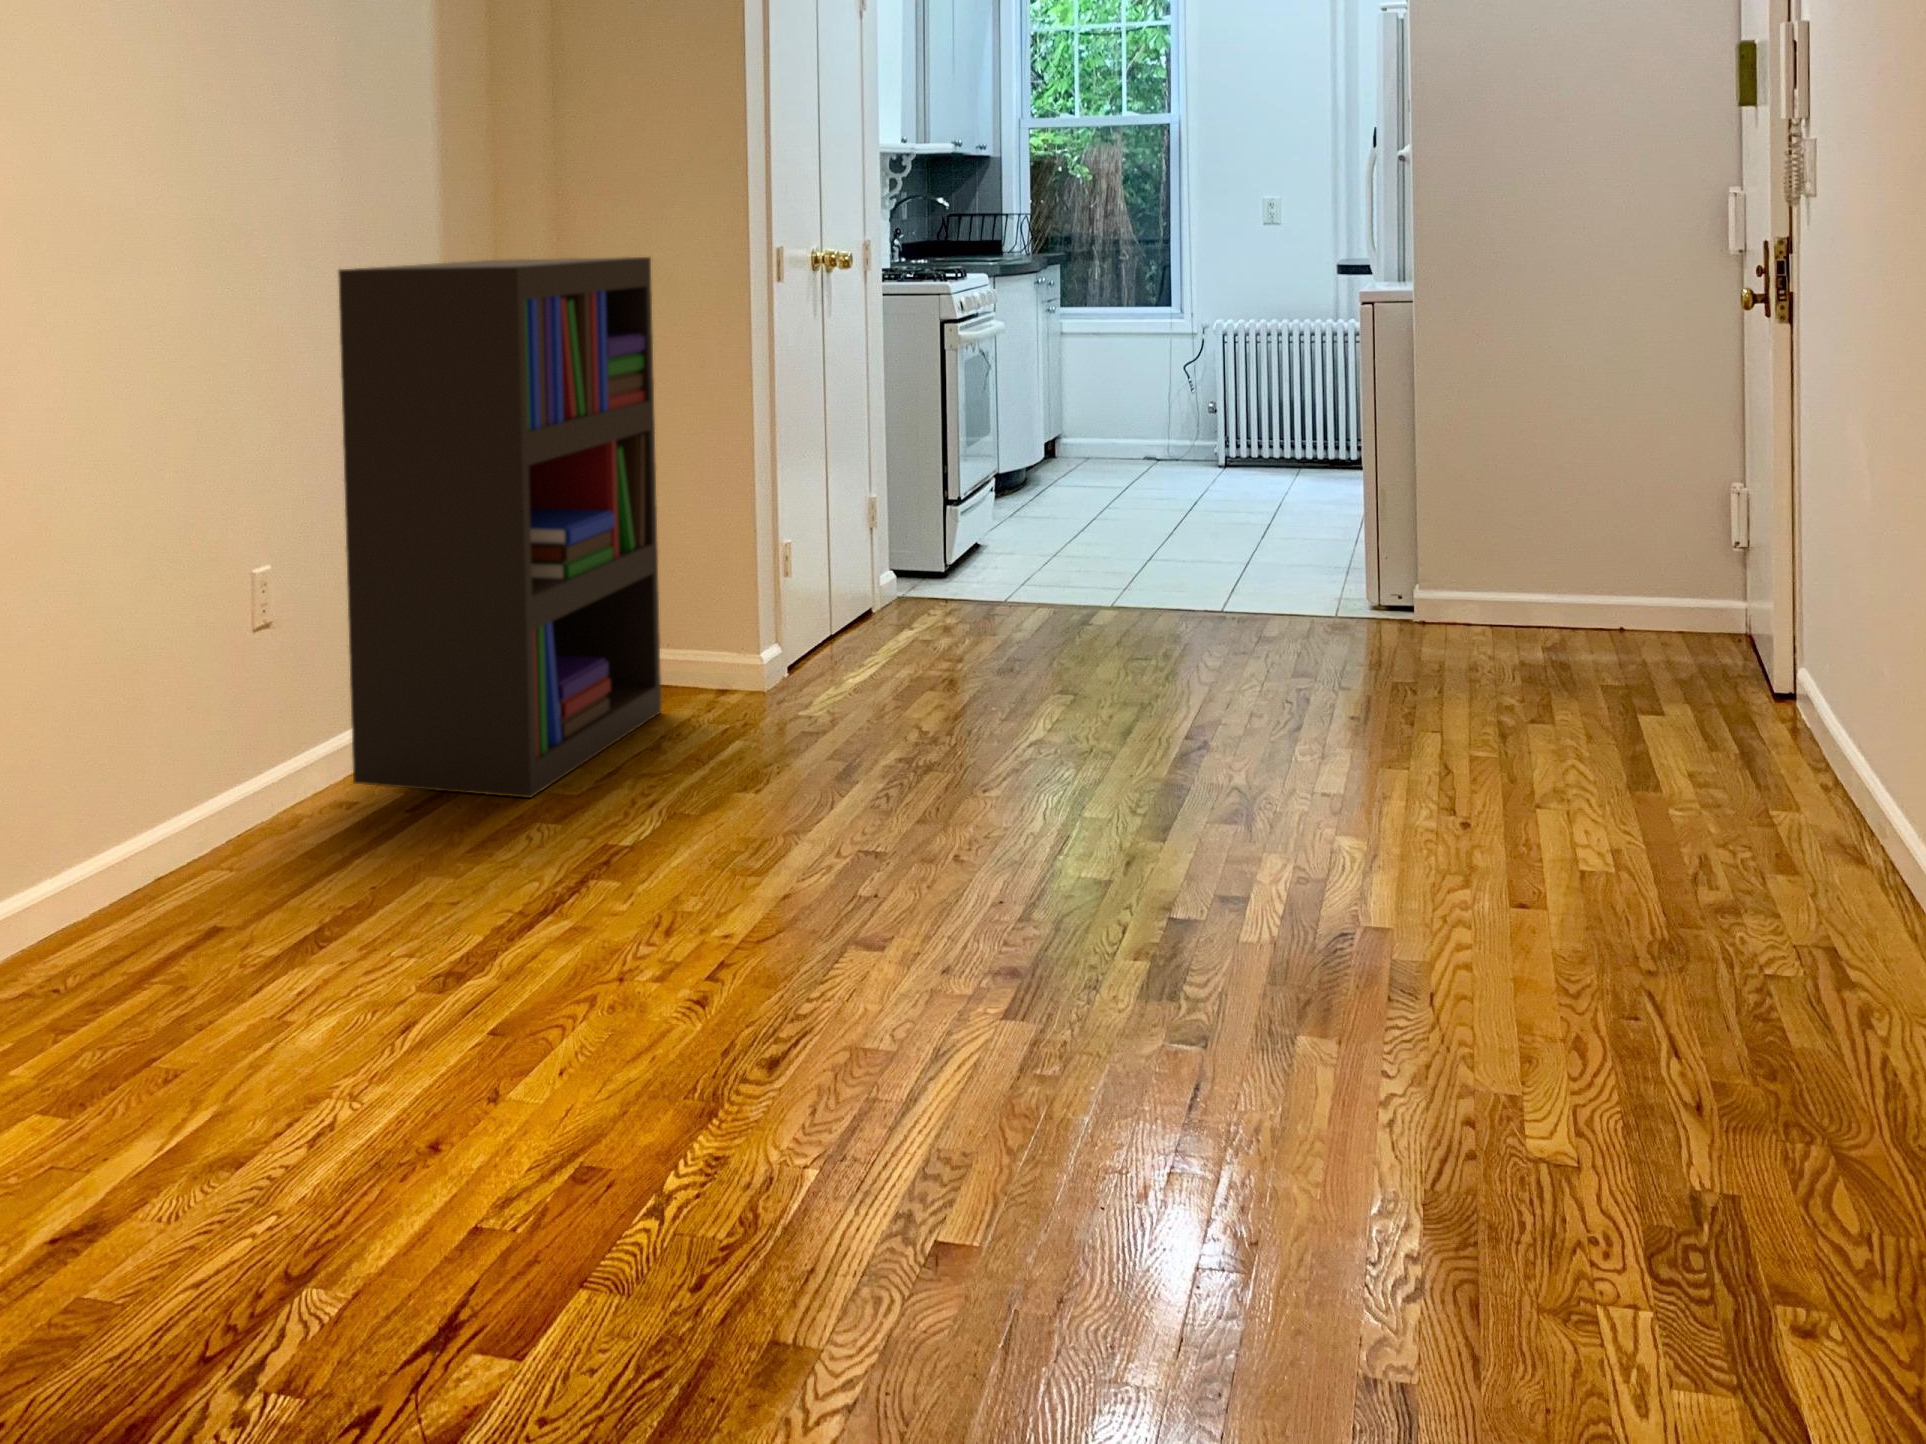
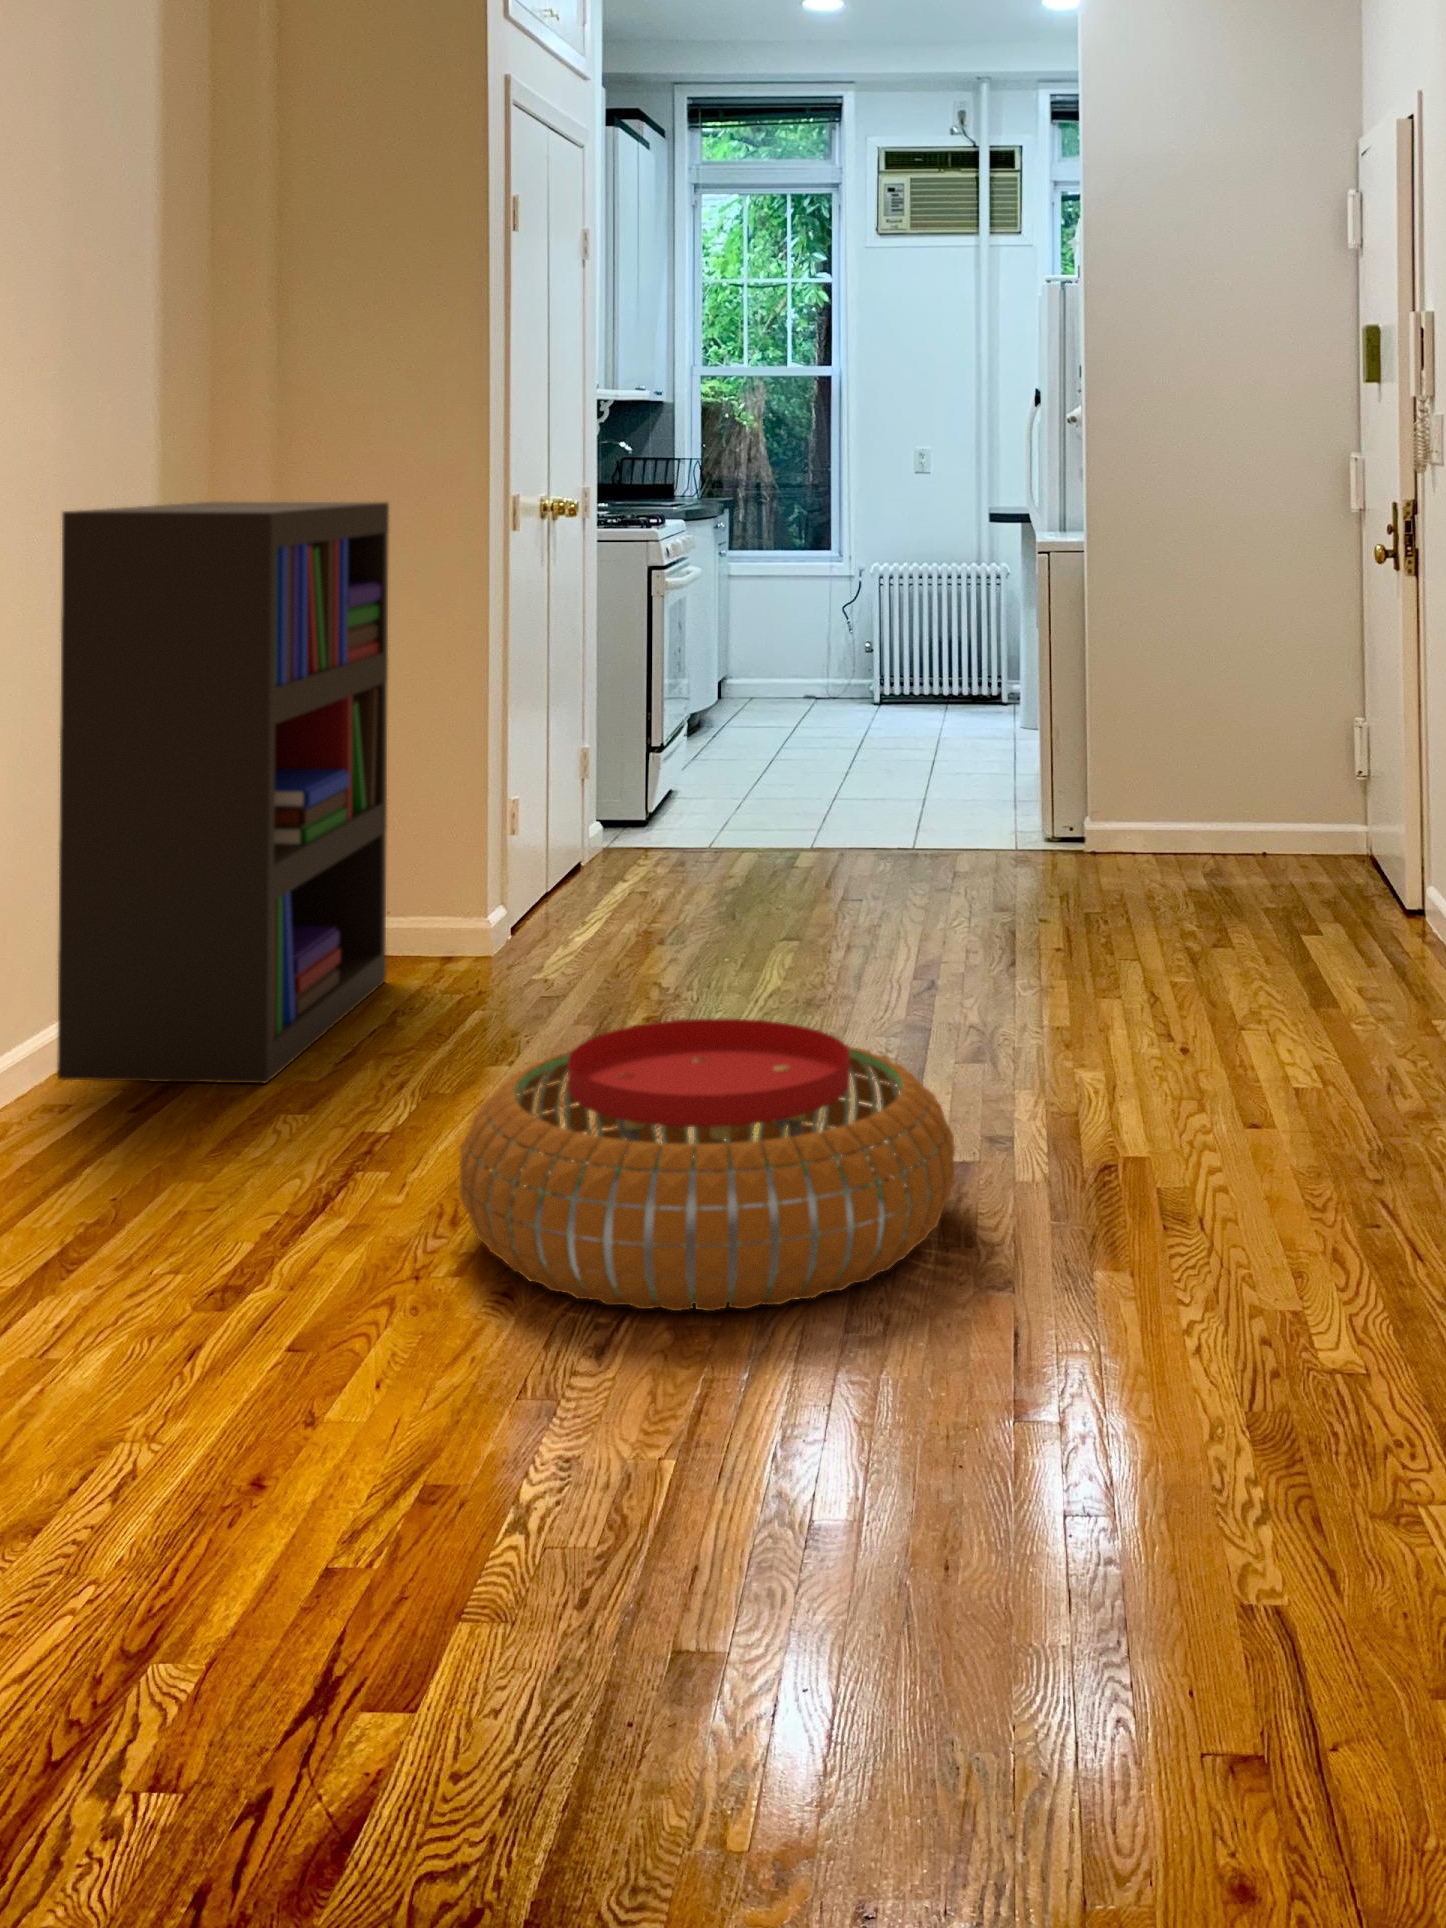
pouf: none [661,756,1157,1037] -> present [459,1018,955,1311]

